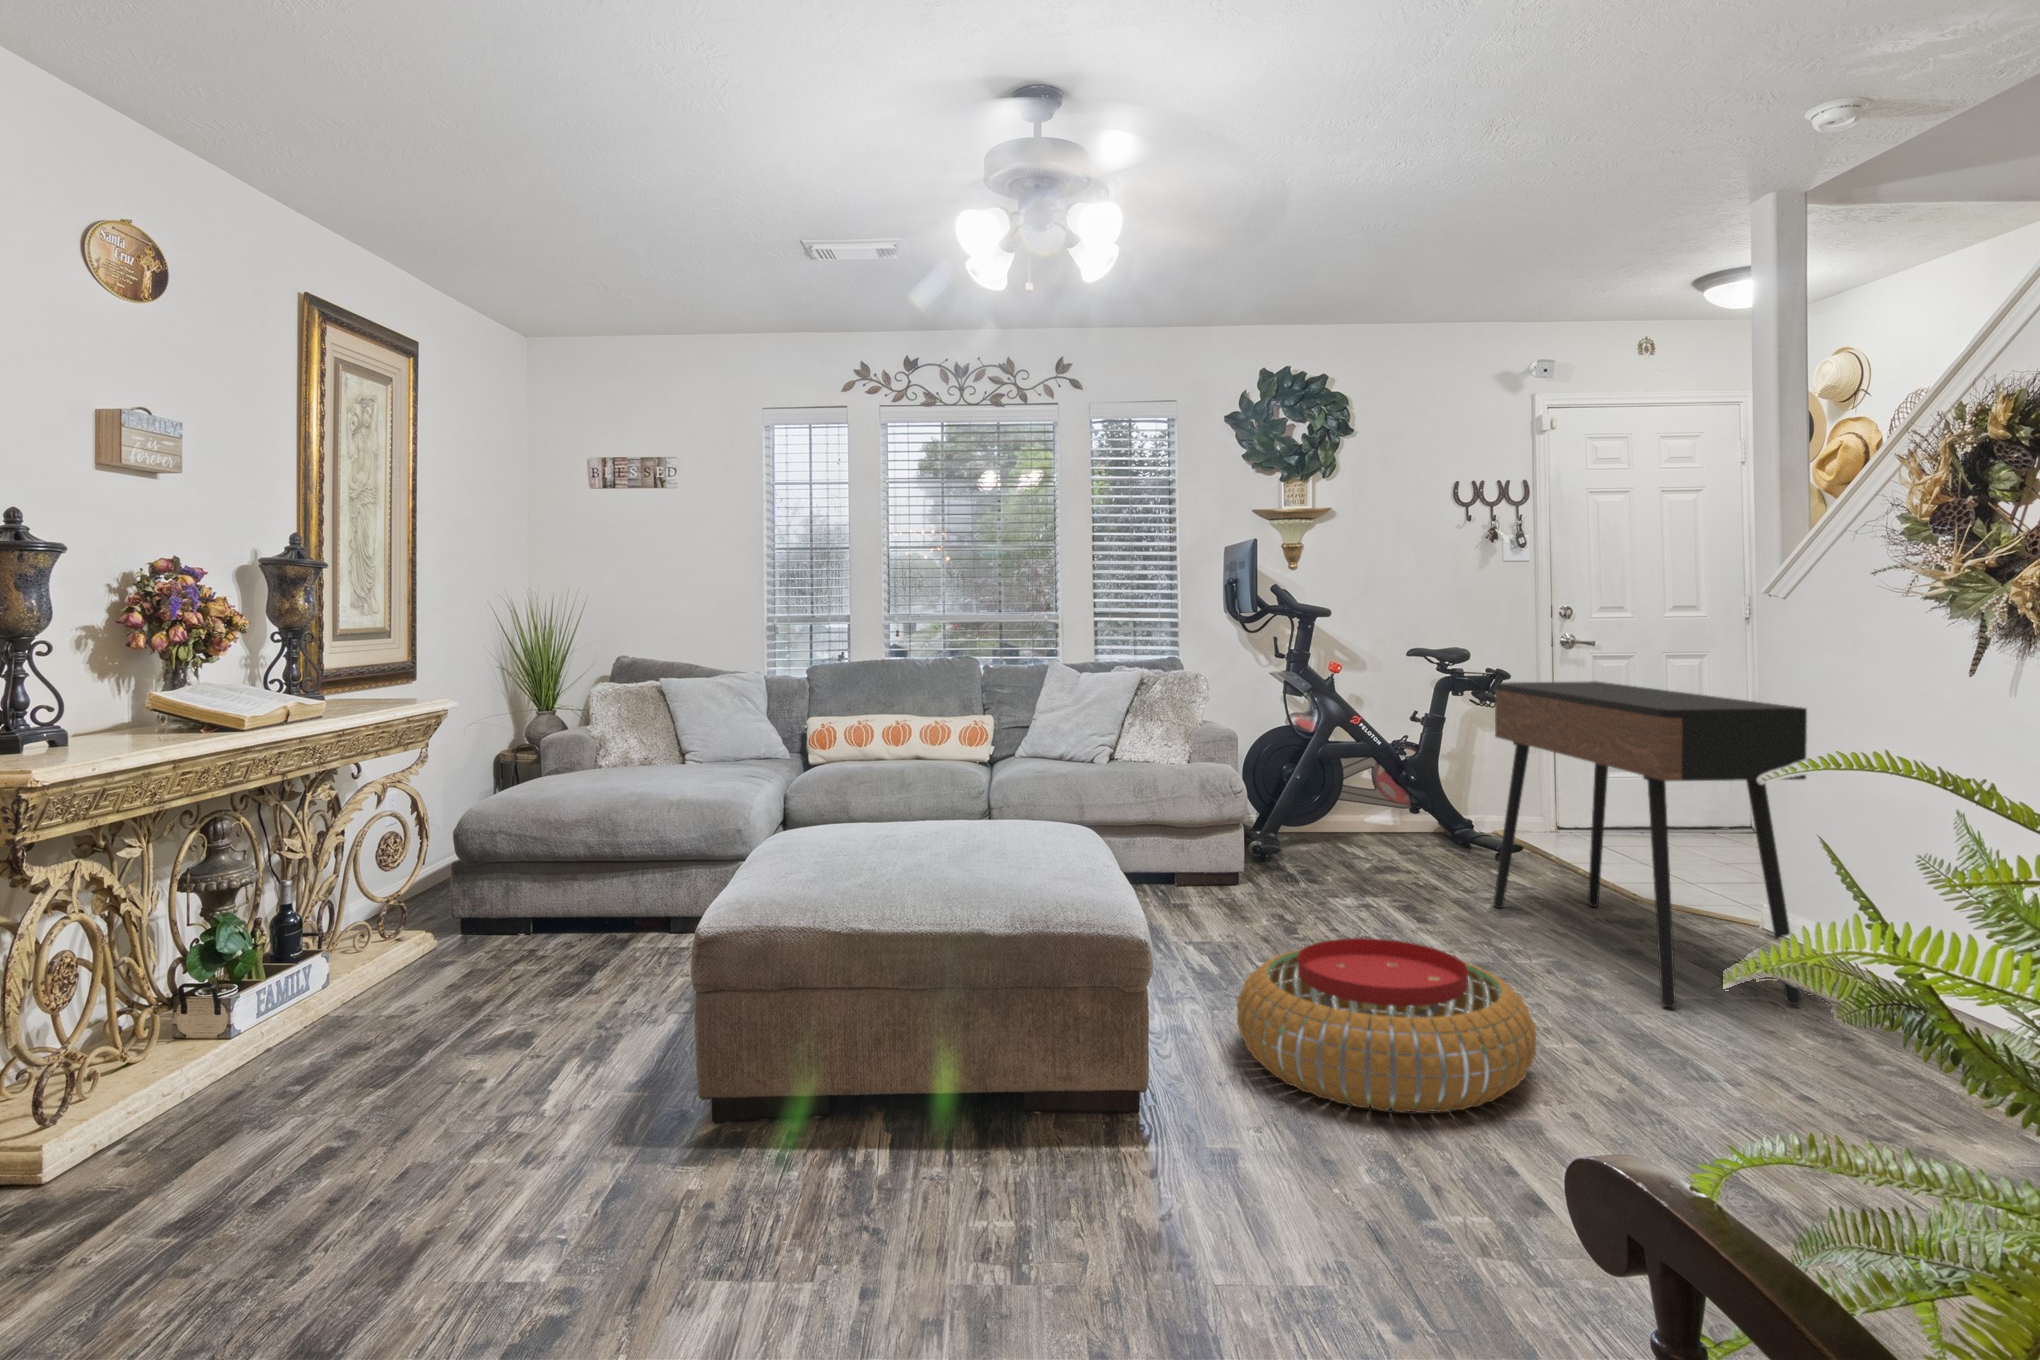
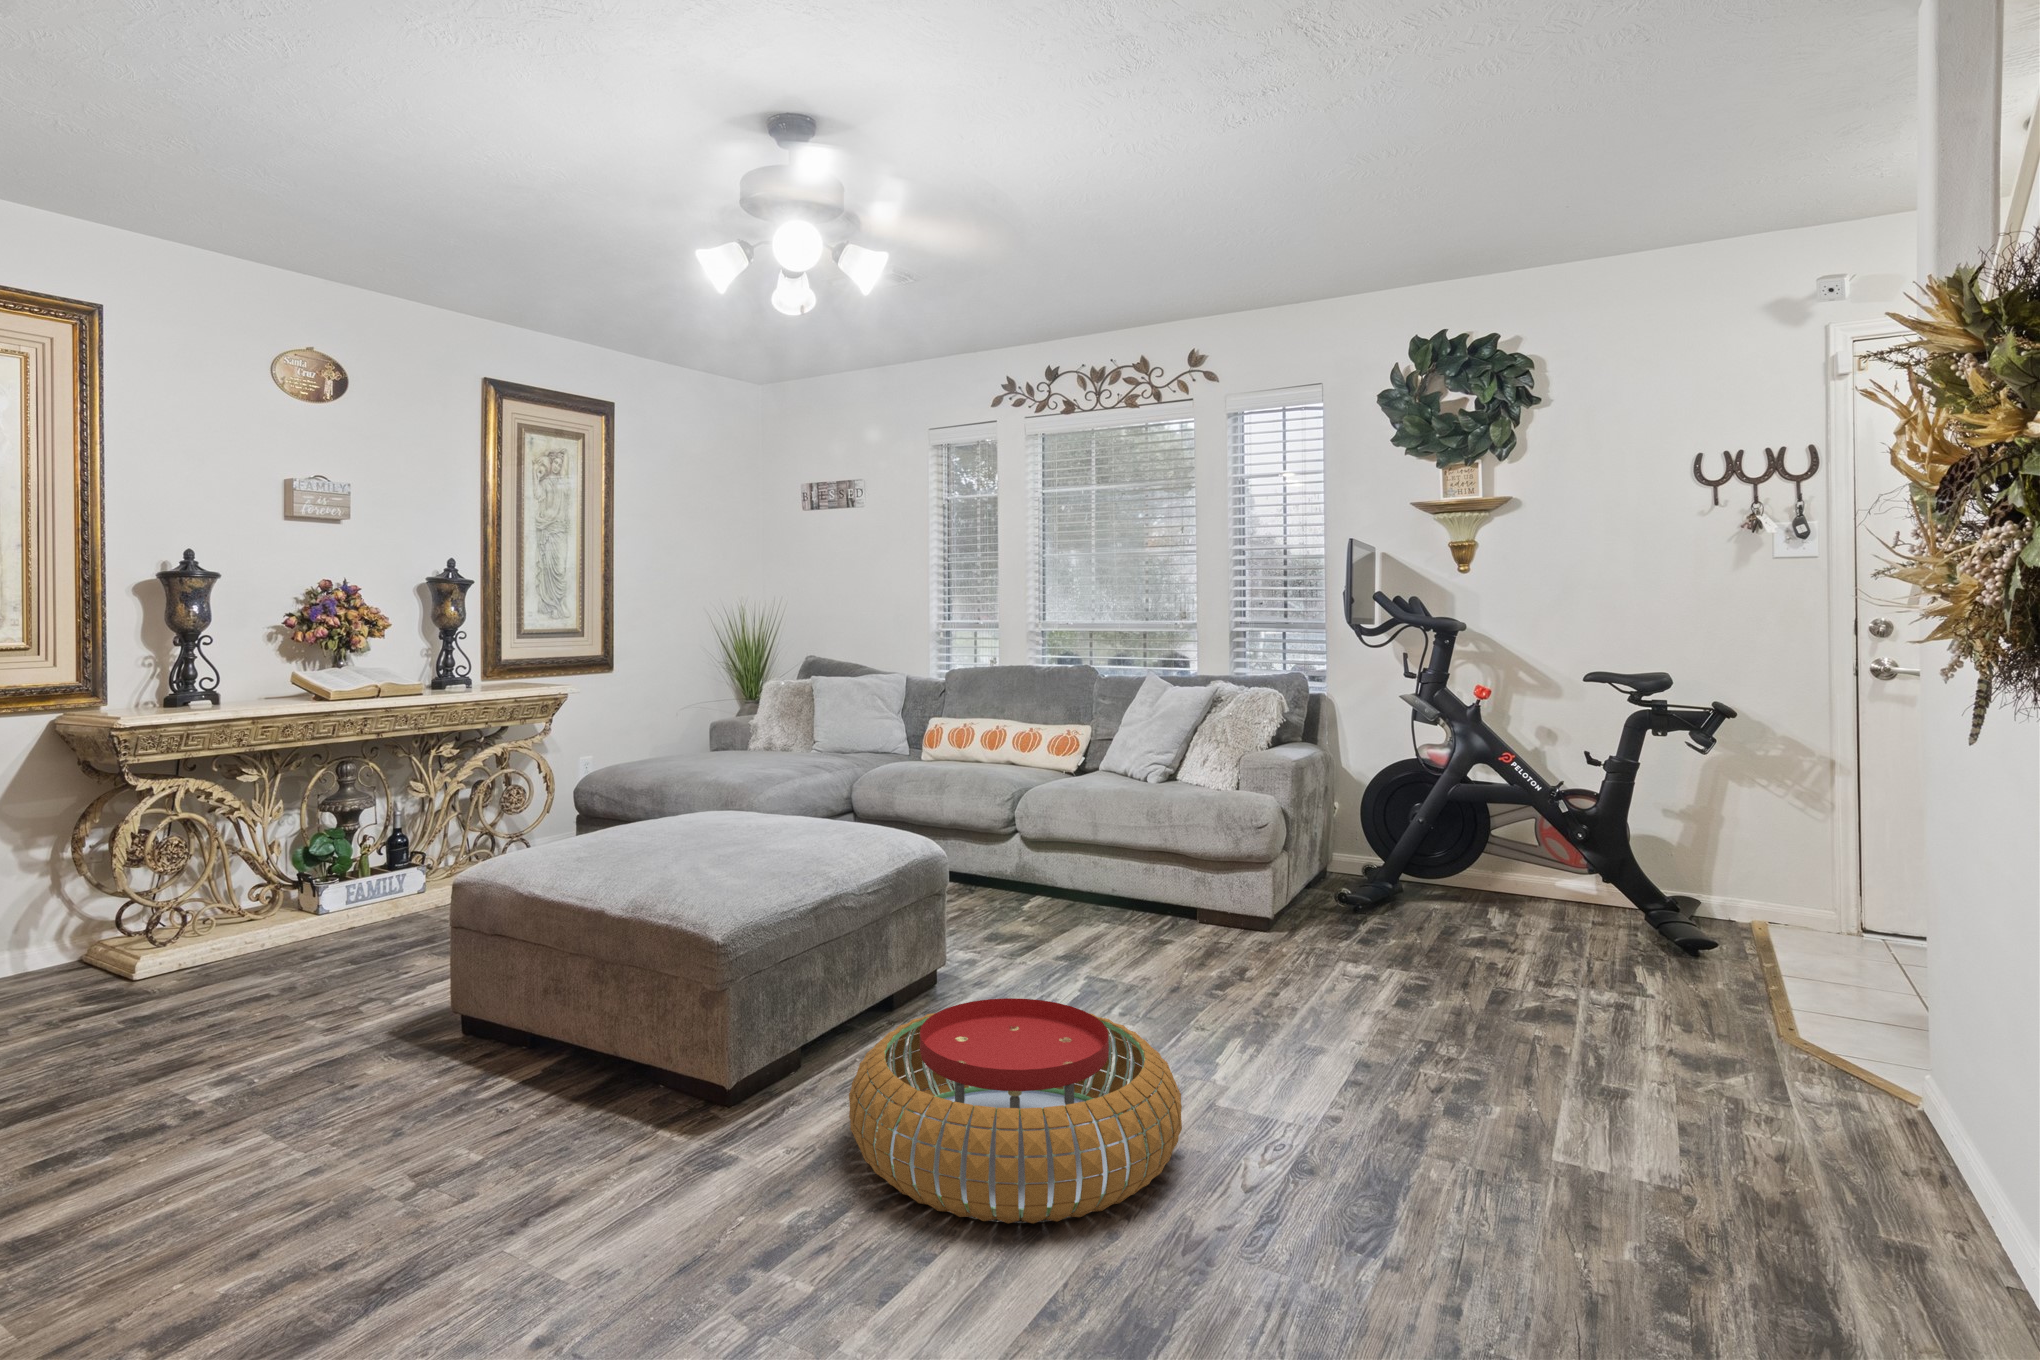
console table: present [1493,681,1807,1007] -> none [1508,719,1756,1241]

